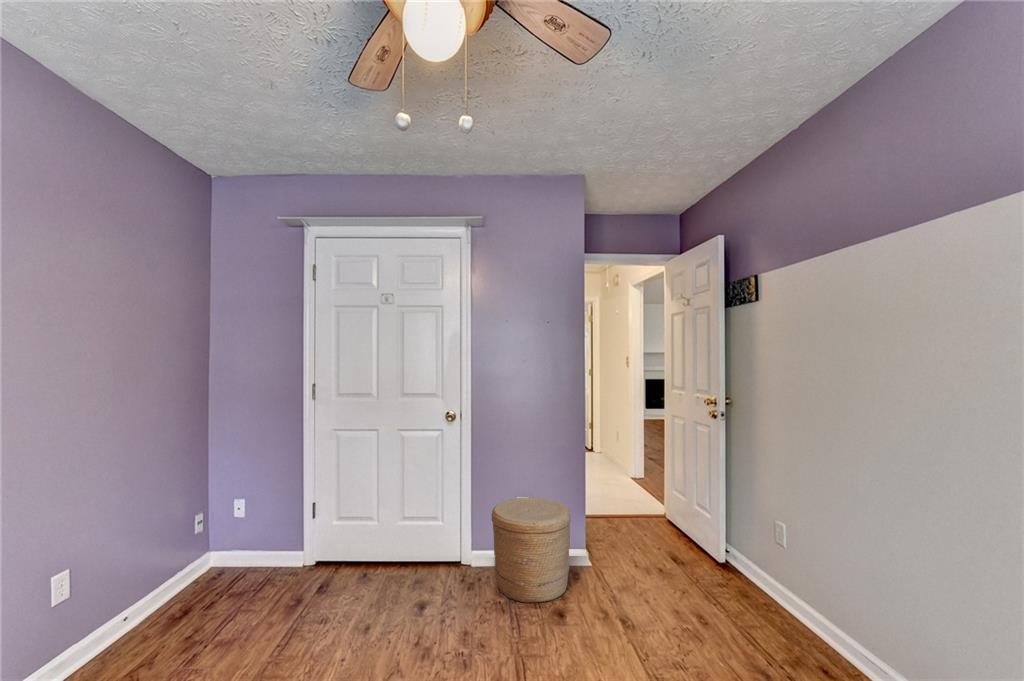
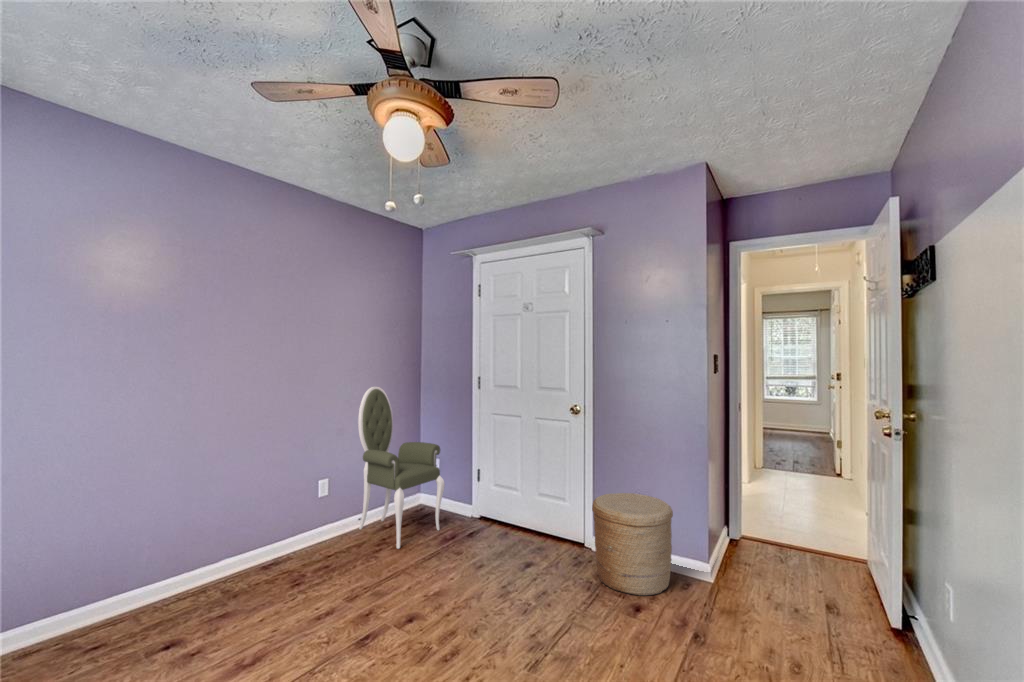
armchair: none [127,410,277,644] -> present [358,387,445,549]

